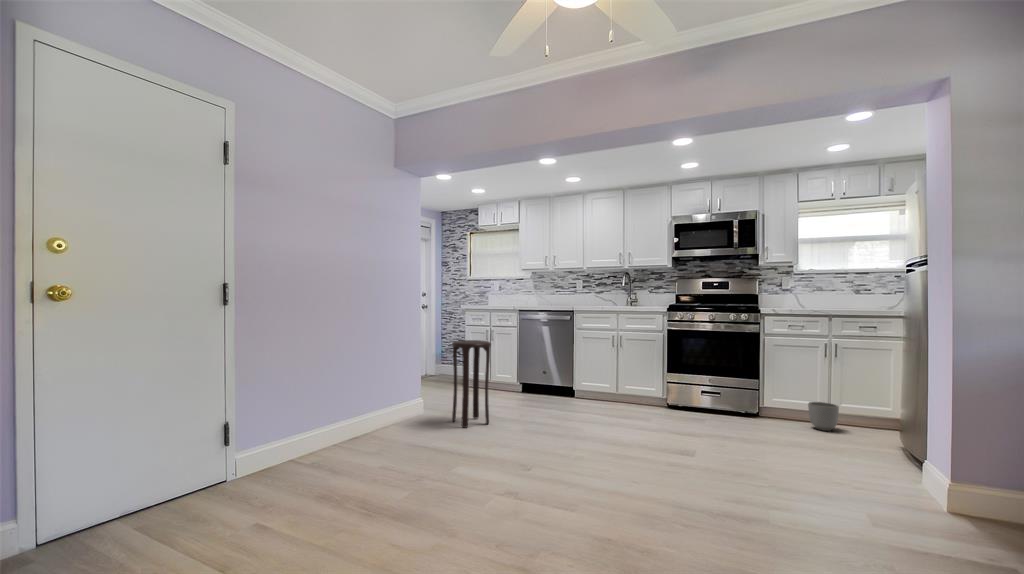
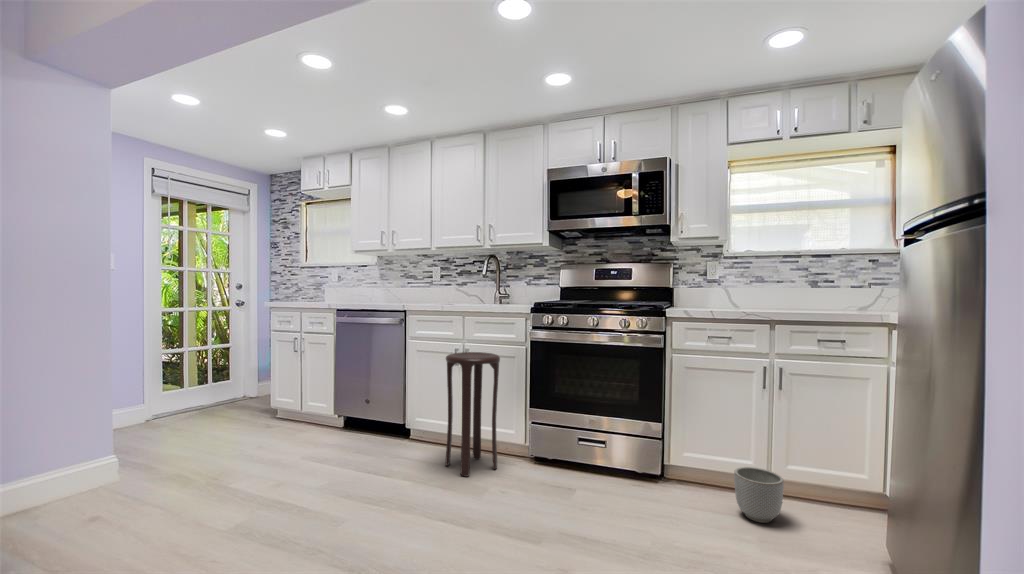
stool: present [452,340,491,428] -> present [446,352,500,477]

